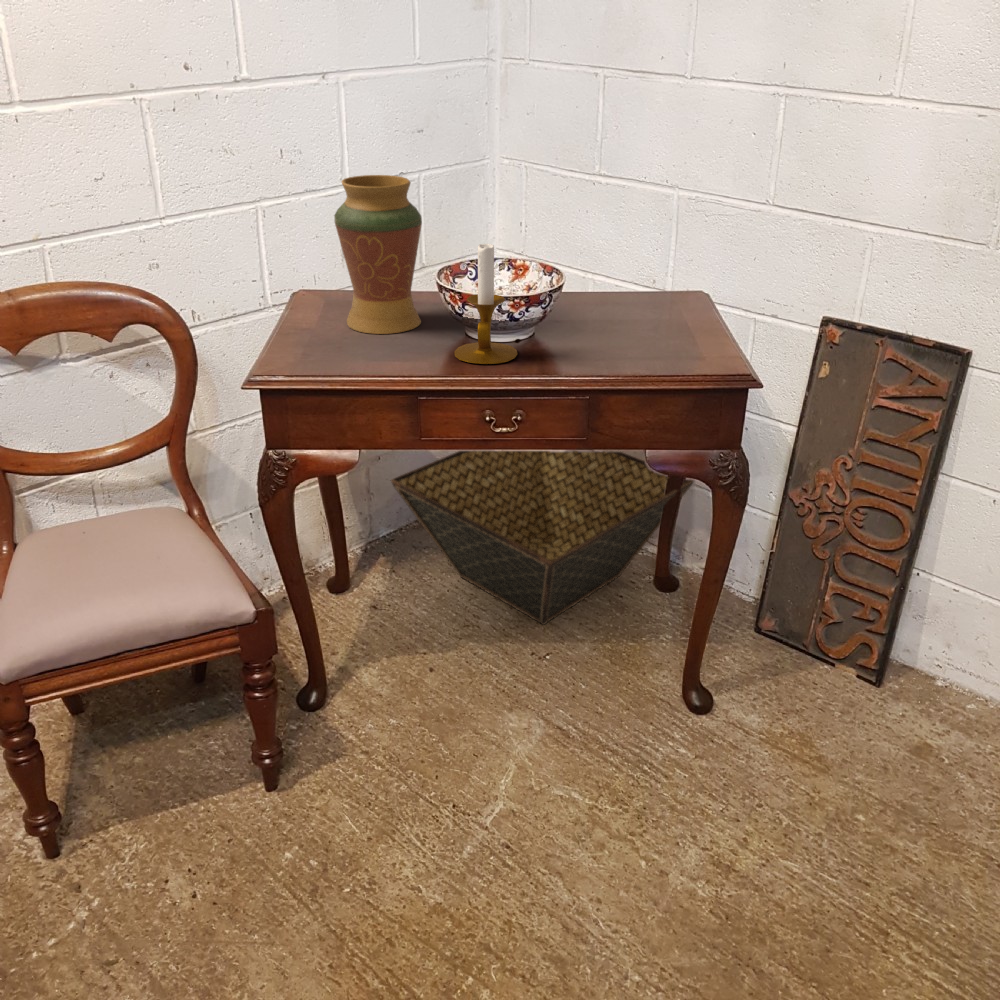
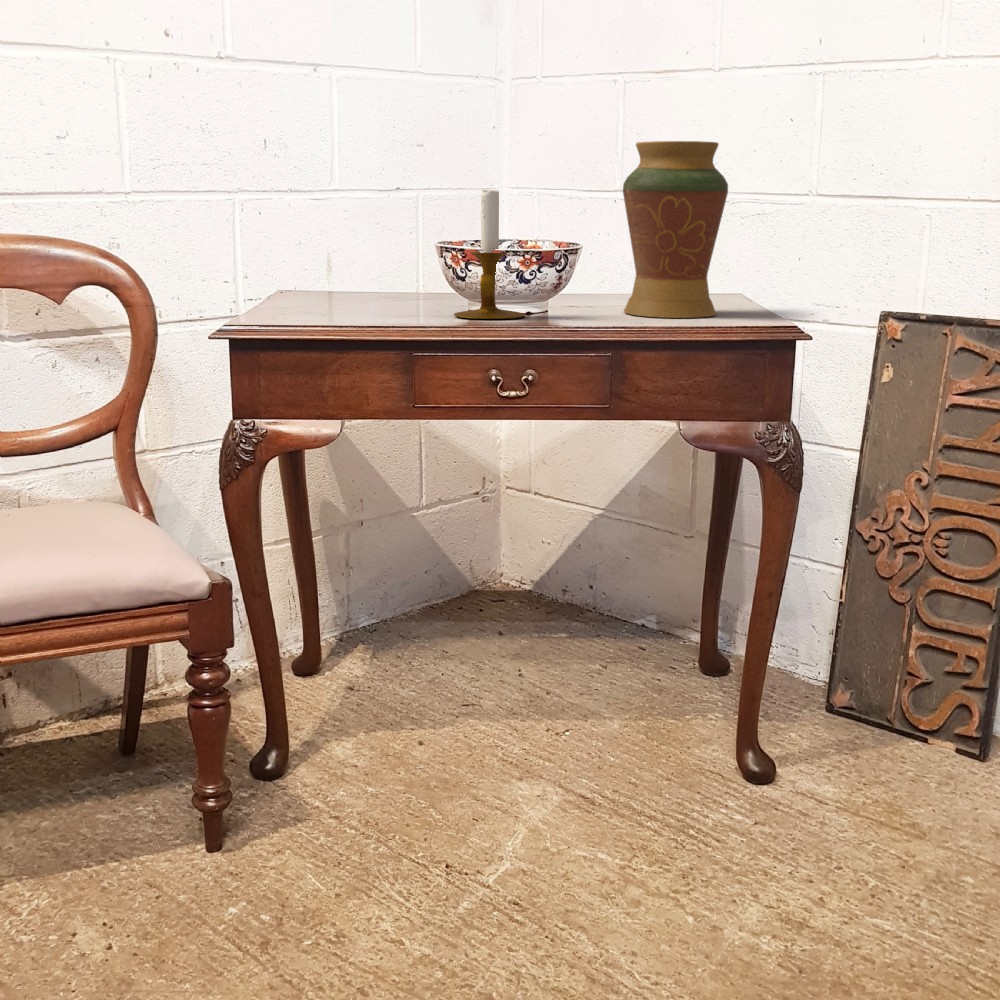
decorative vase: present [334,175,422,334] -> present [623,141,728,318]
basket: present [391,451,693,625] -> none [372,484,743,704]

